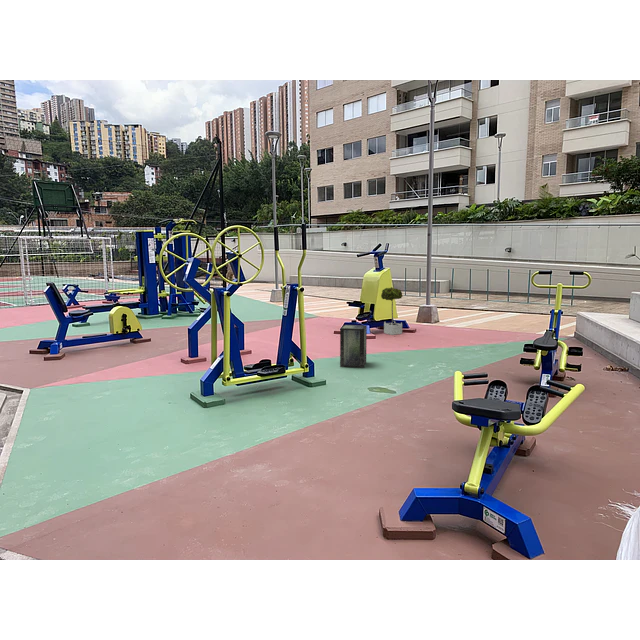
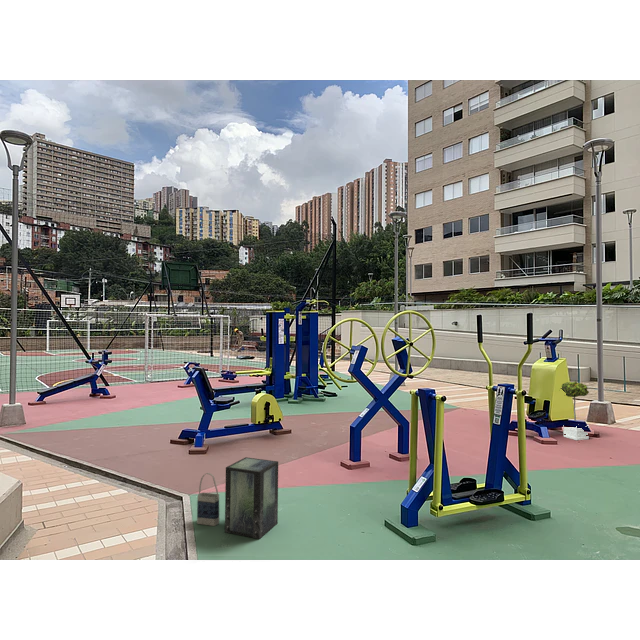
storage box: present [340,325,367,368] -> present [225,457,278,539]
bag: none [32,361,54,401] -> present [197,473,219,526]

